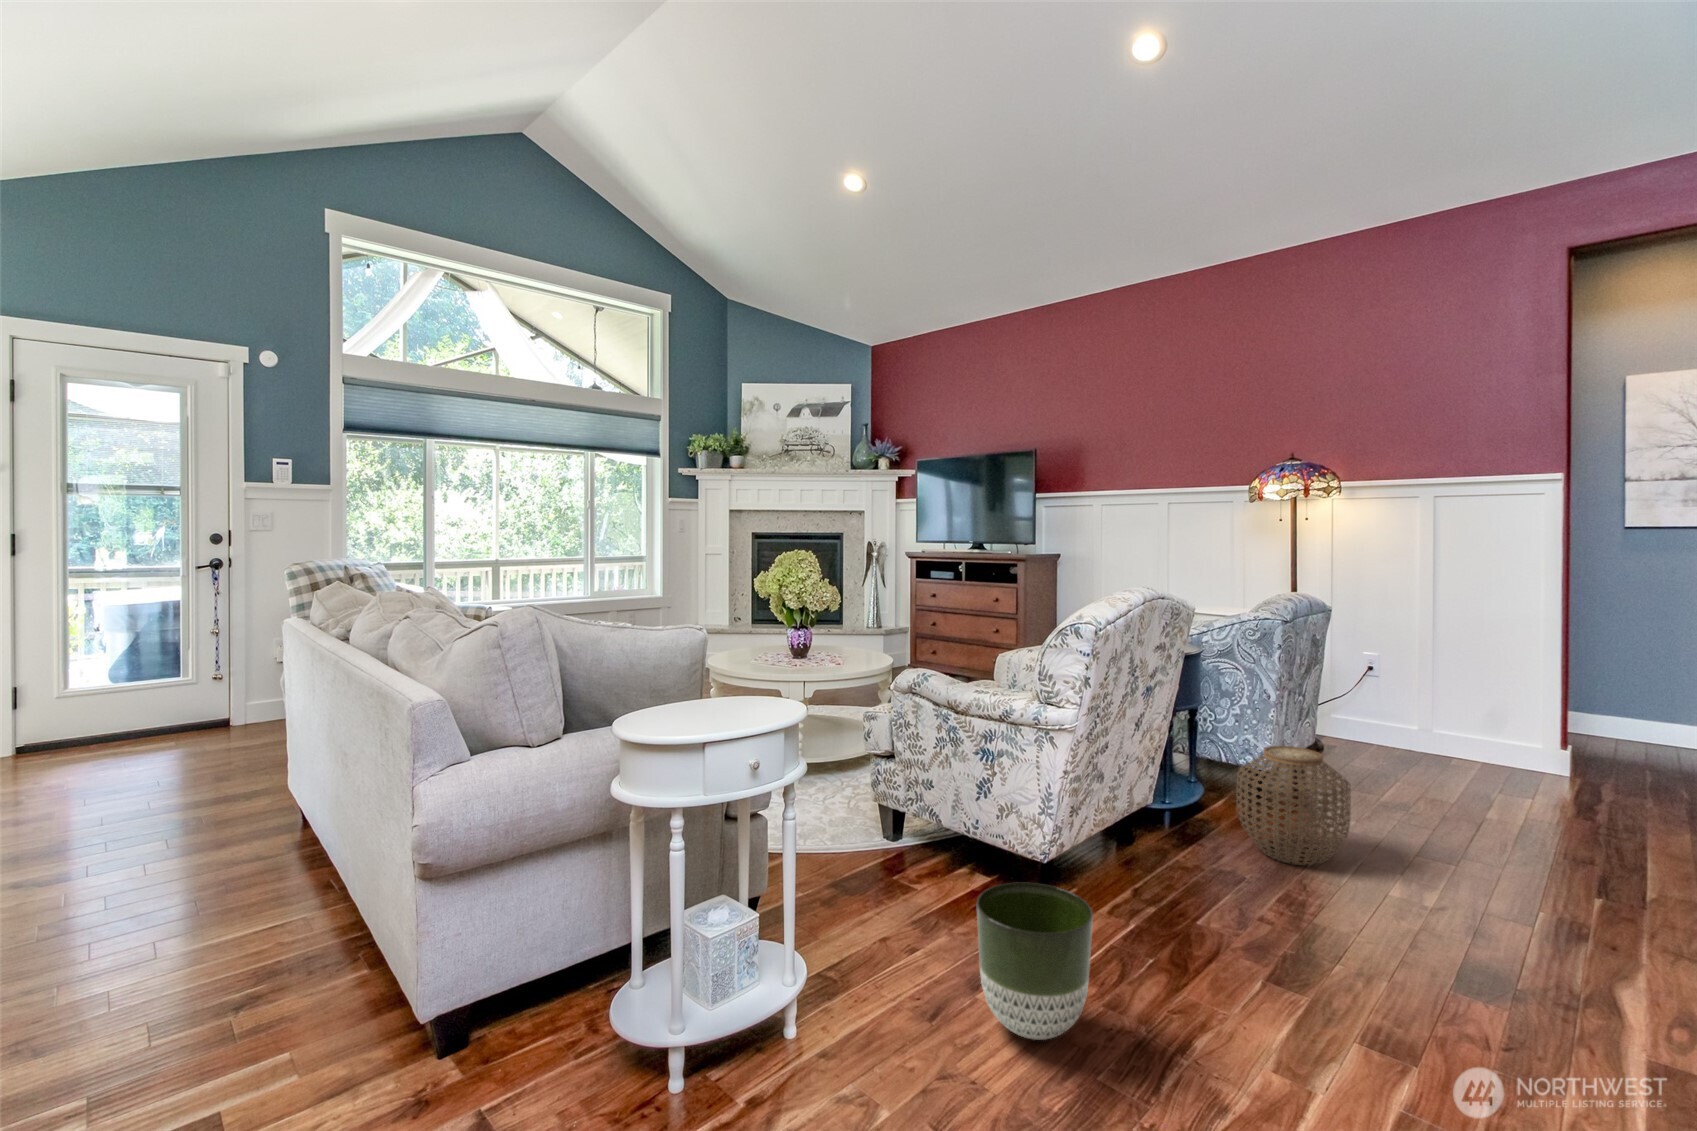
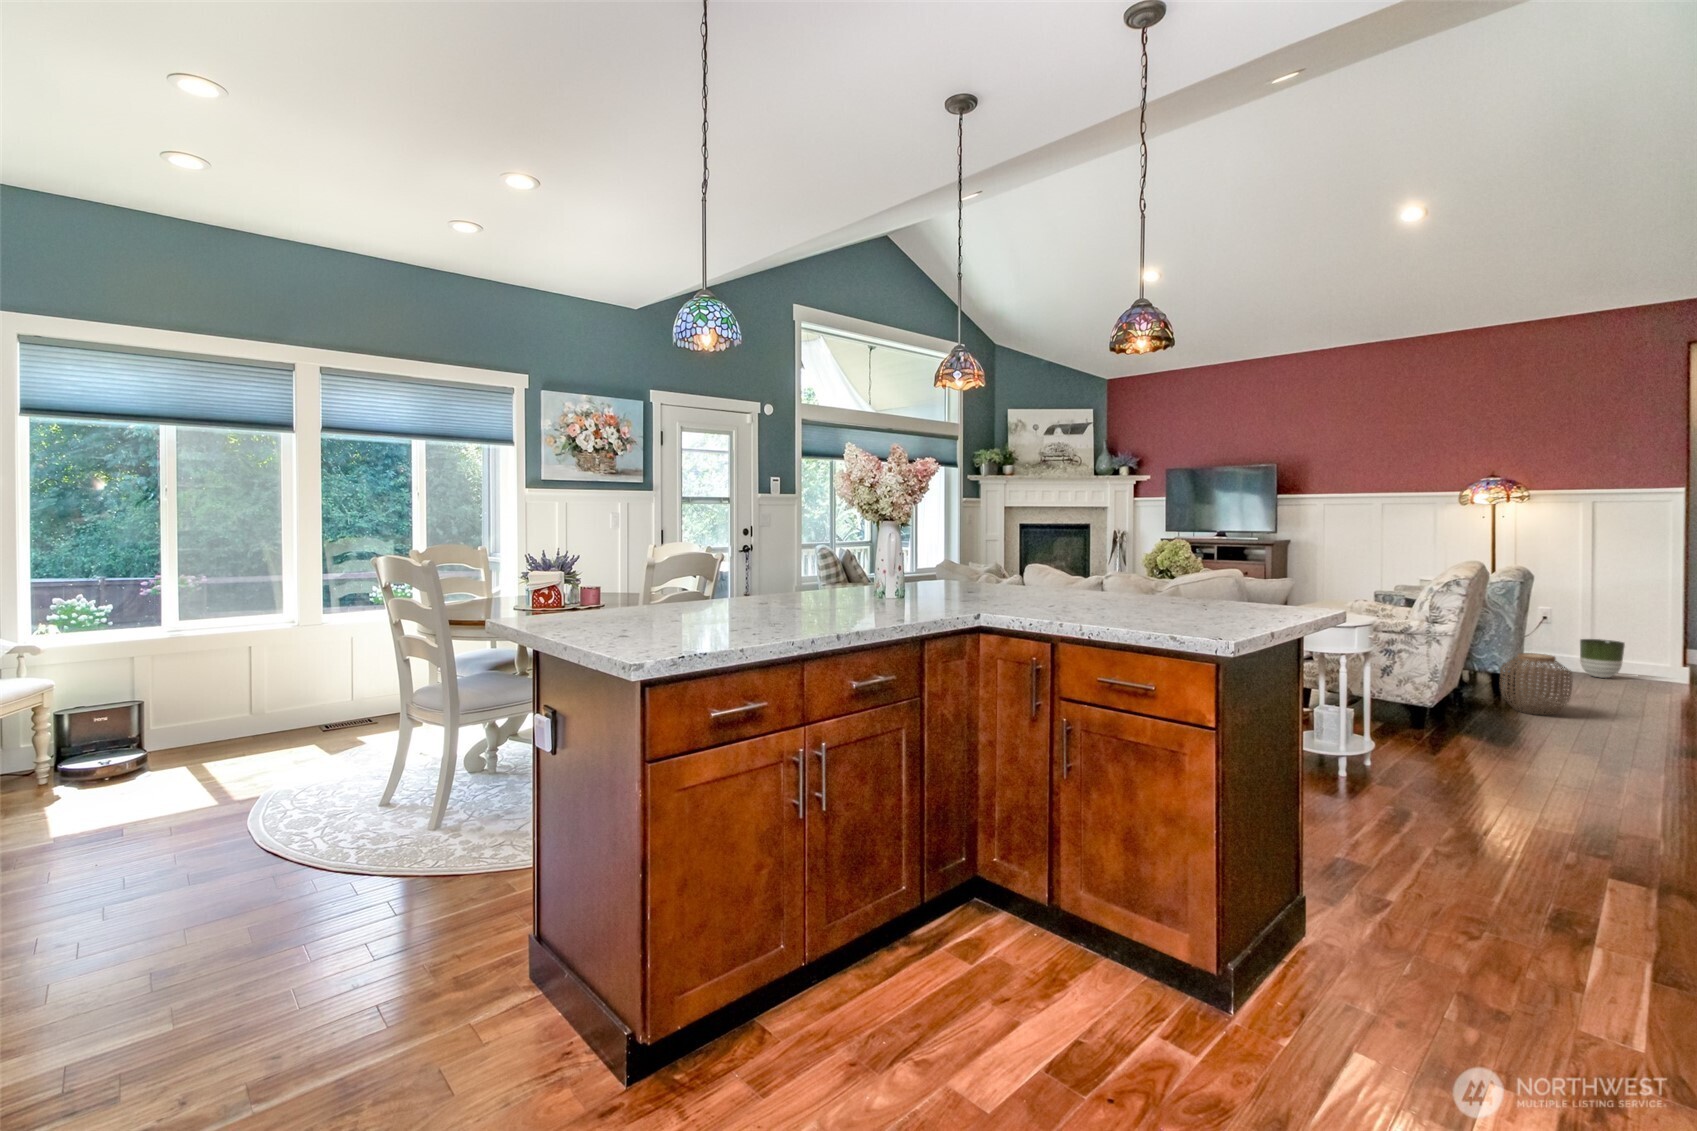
planter: present [977,883,1093,1040] -> present [1580,639,1625,678]

